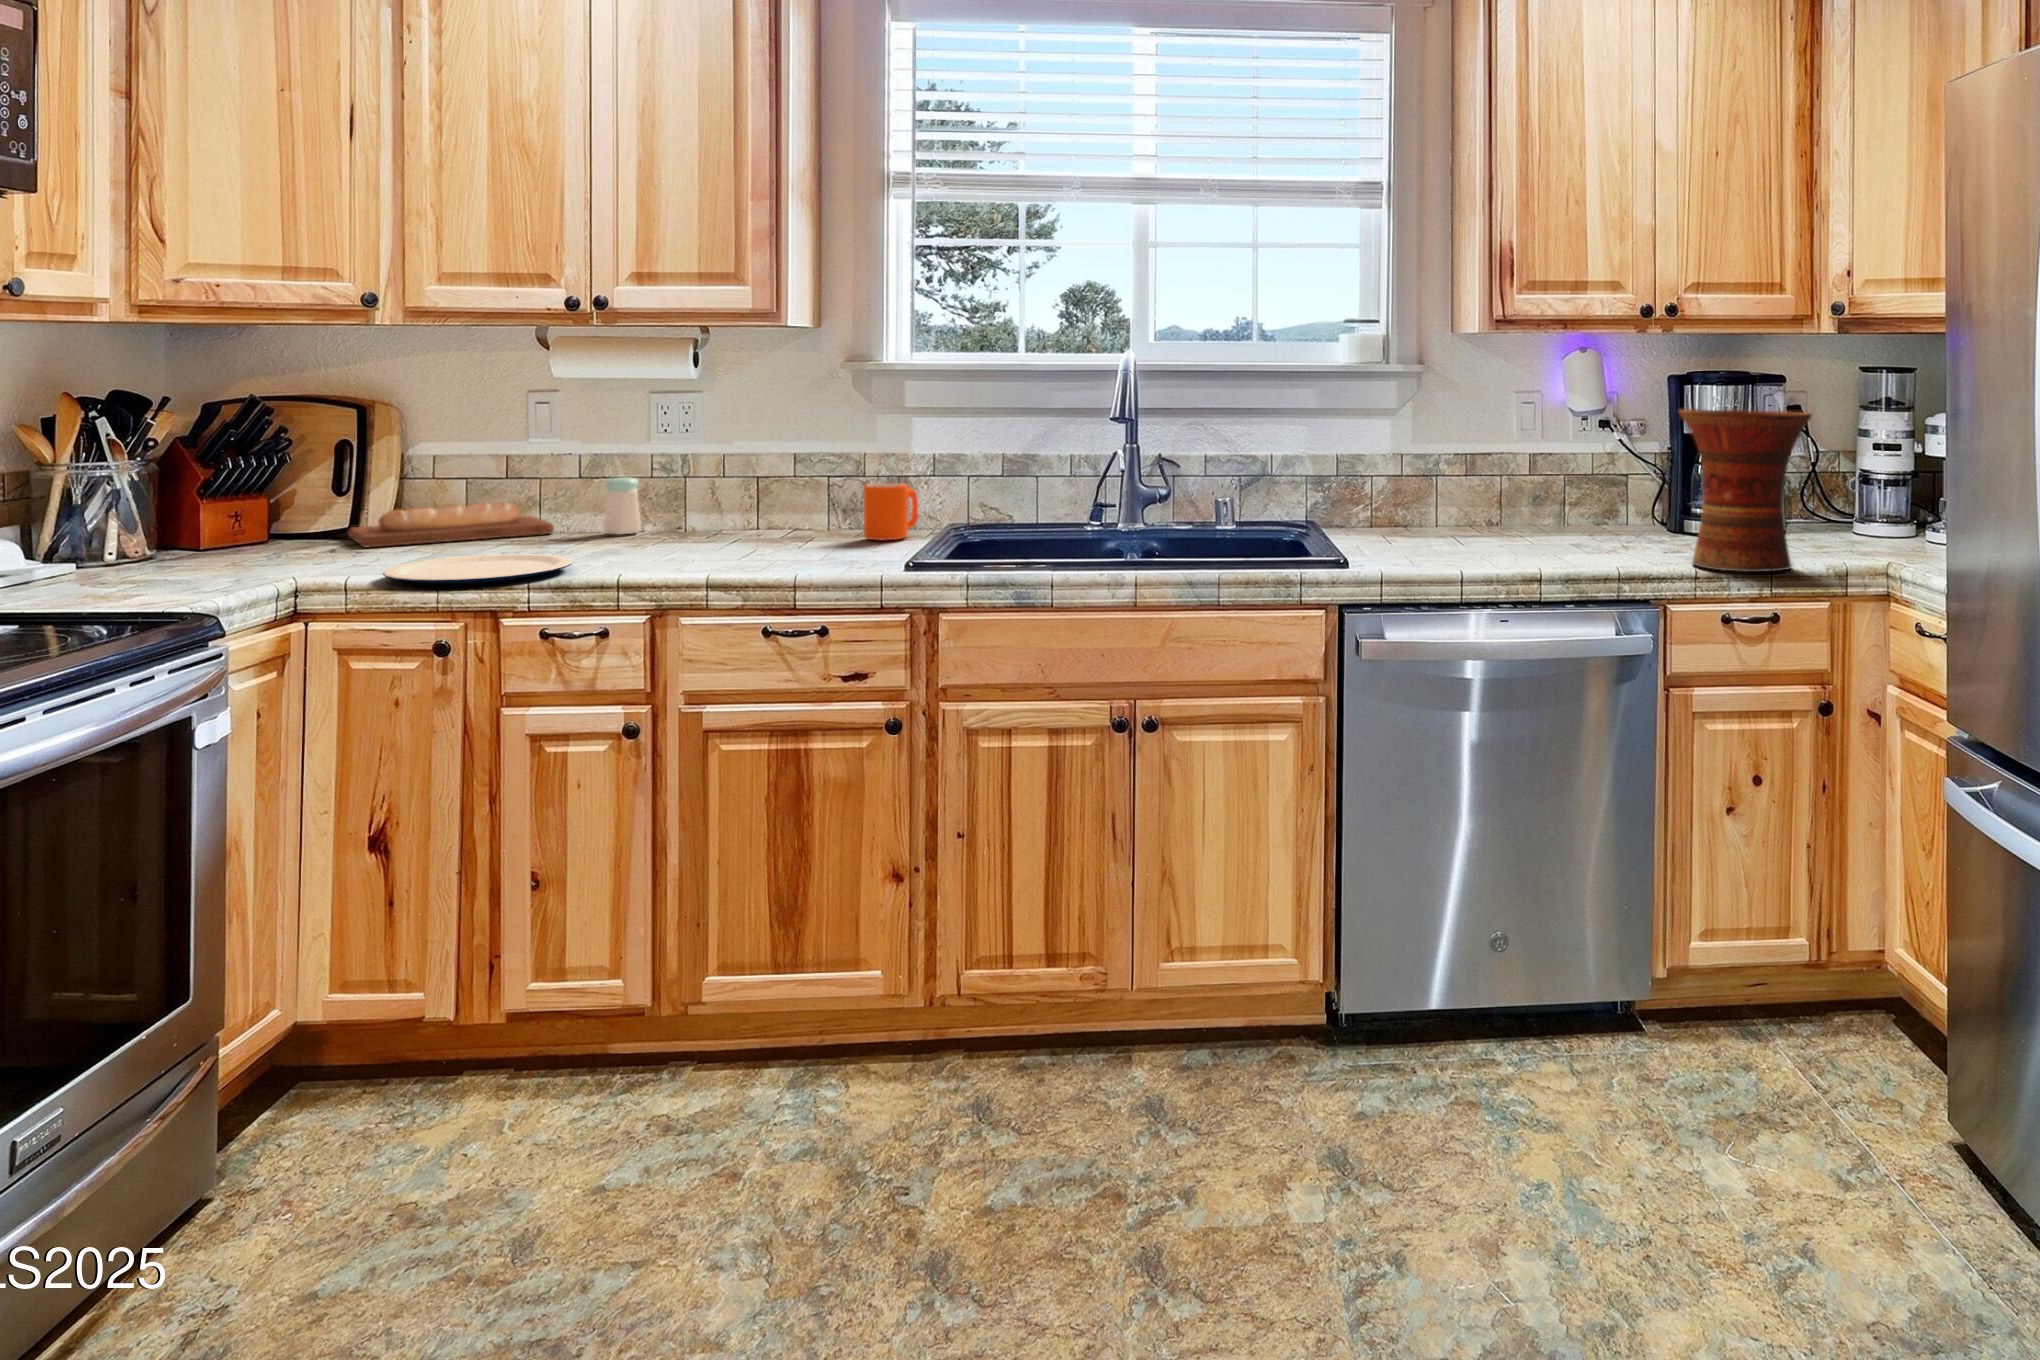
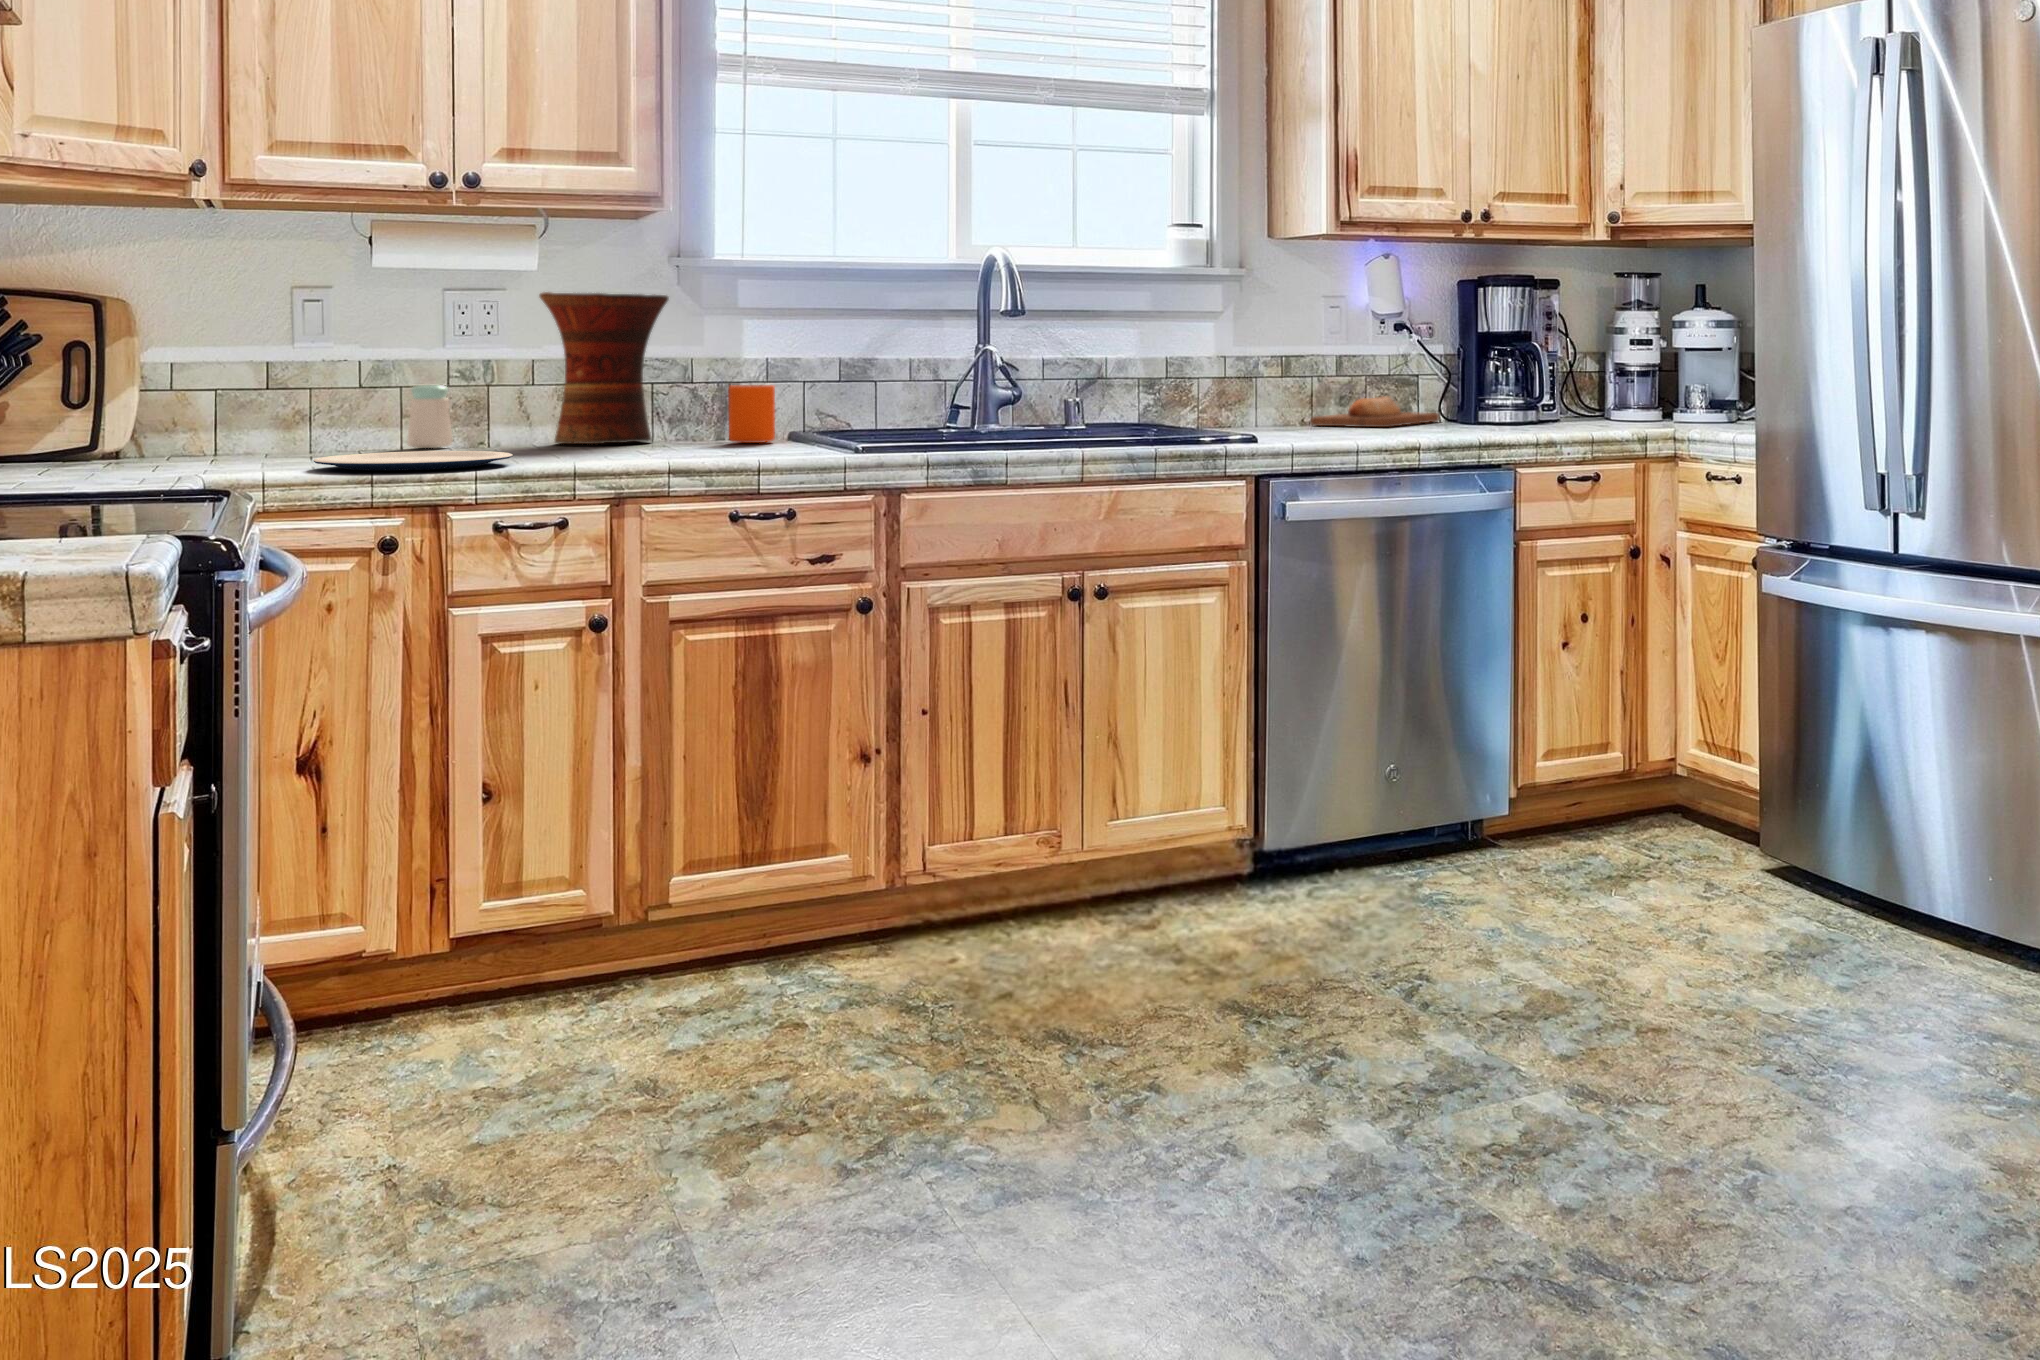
vase: present [1679,409,1811,572] -> present [539,292,669,444]
bread loaf: present [348,502,554,547] -> present [1311,397,1439,427]

